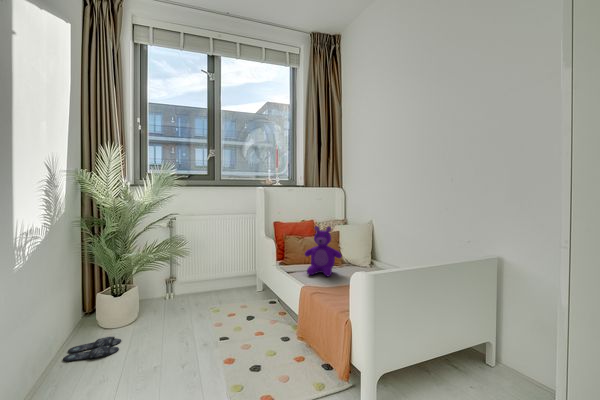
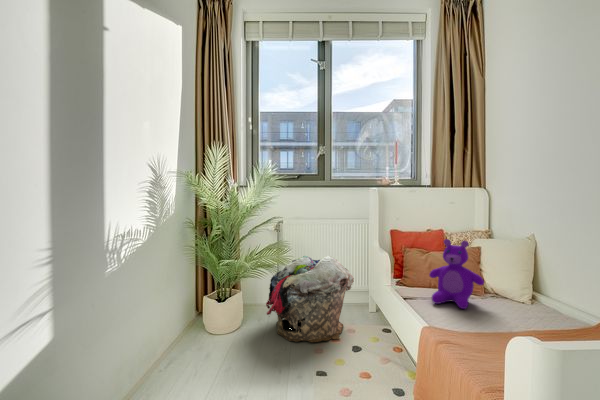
laundry basket: none [166,246,245,324] -> present [266,256,354,342]
slippers: present [63,337,121,361] -> none [169,341,222,363]

